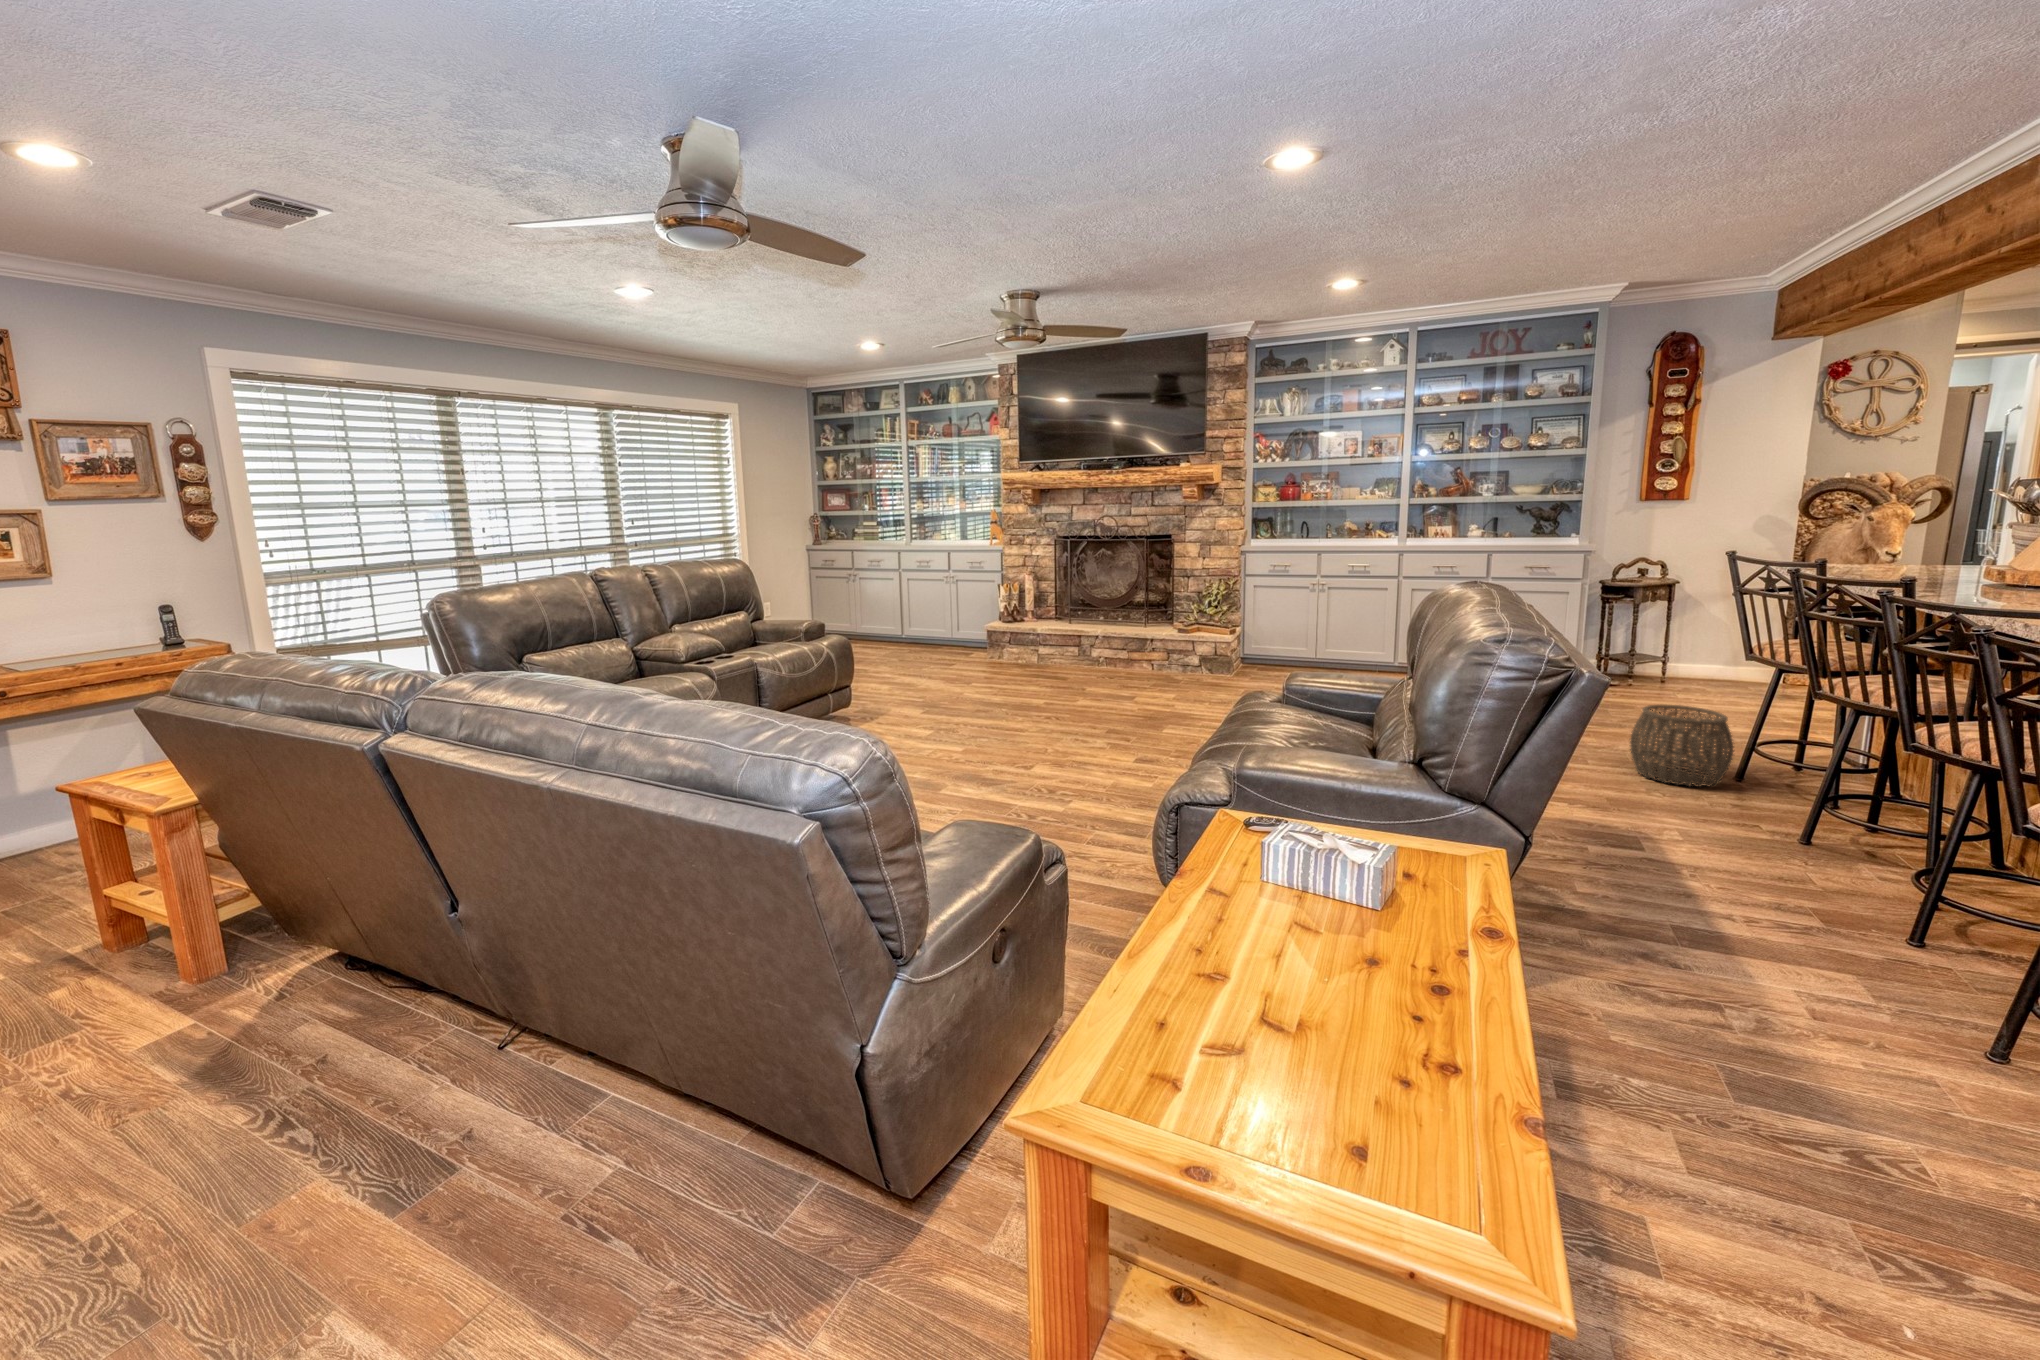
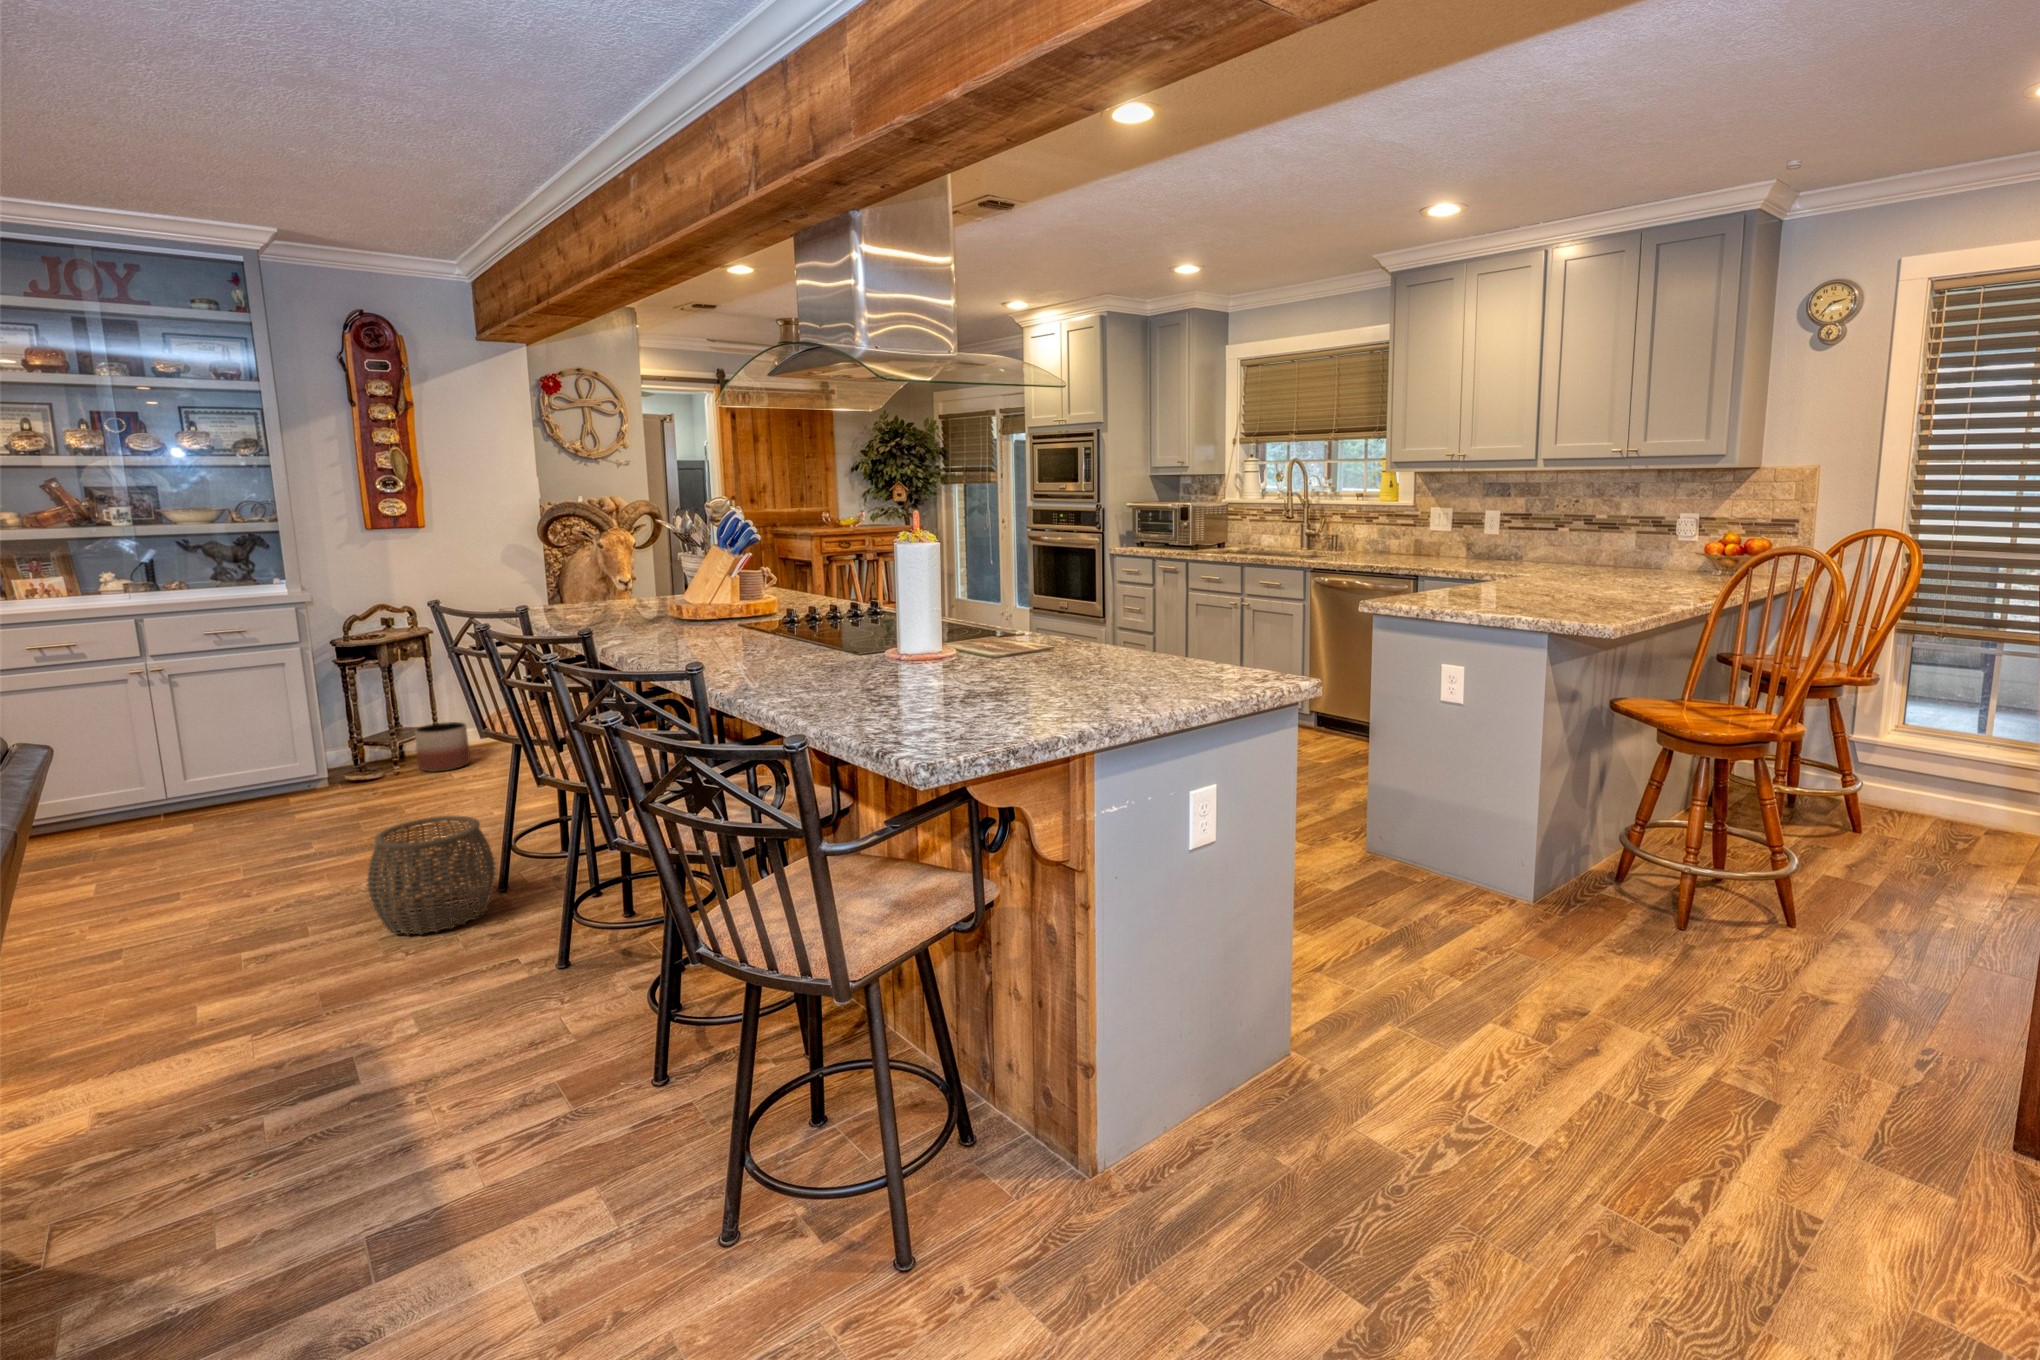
planter: none [1648,652,1696,689] -> present [415,722,470,772]

